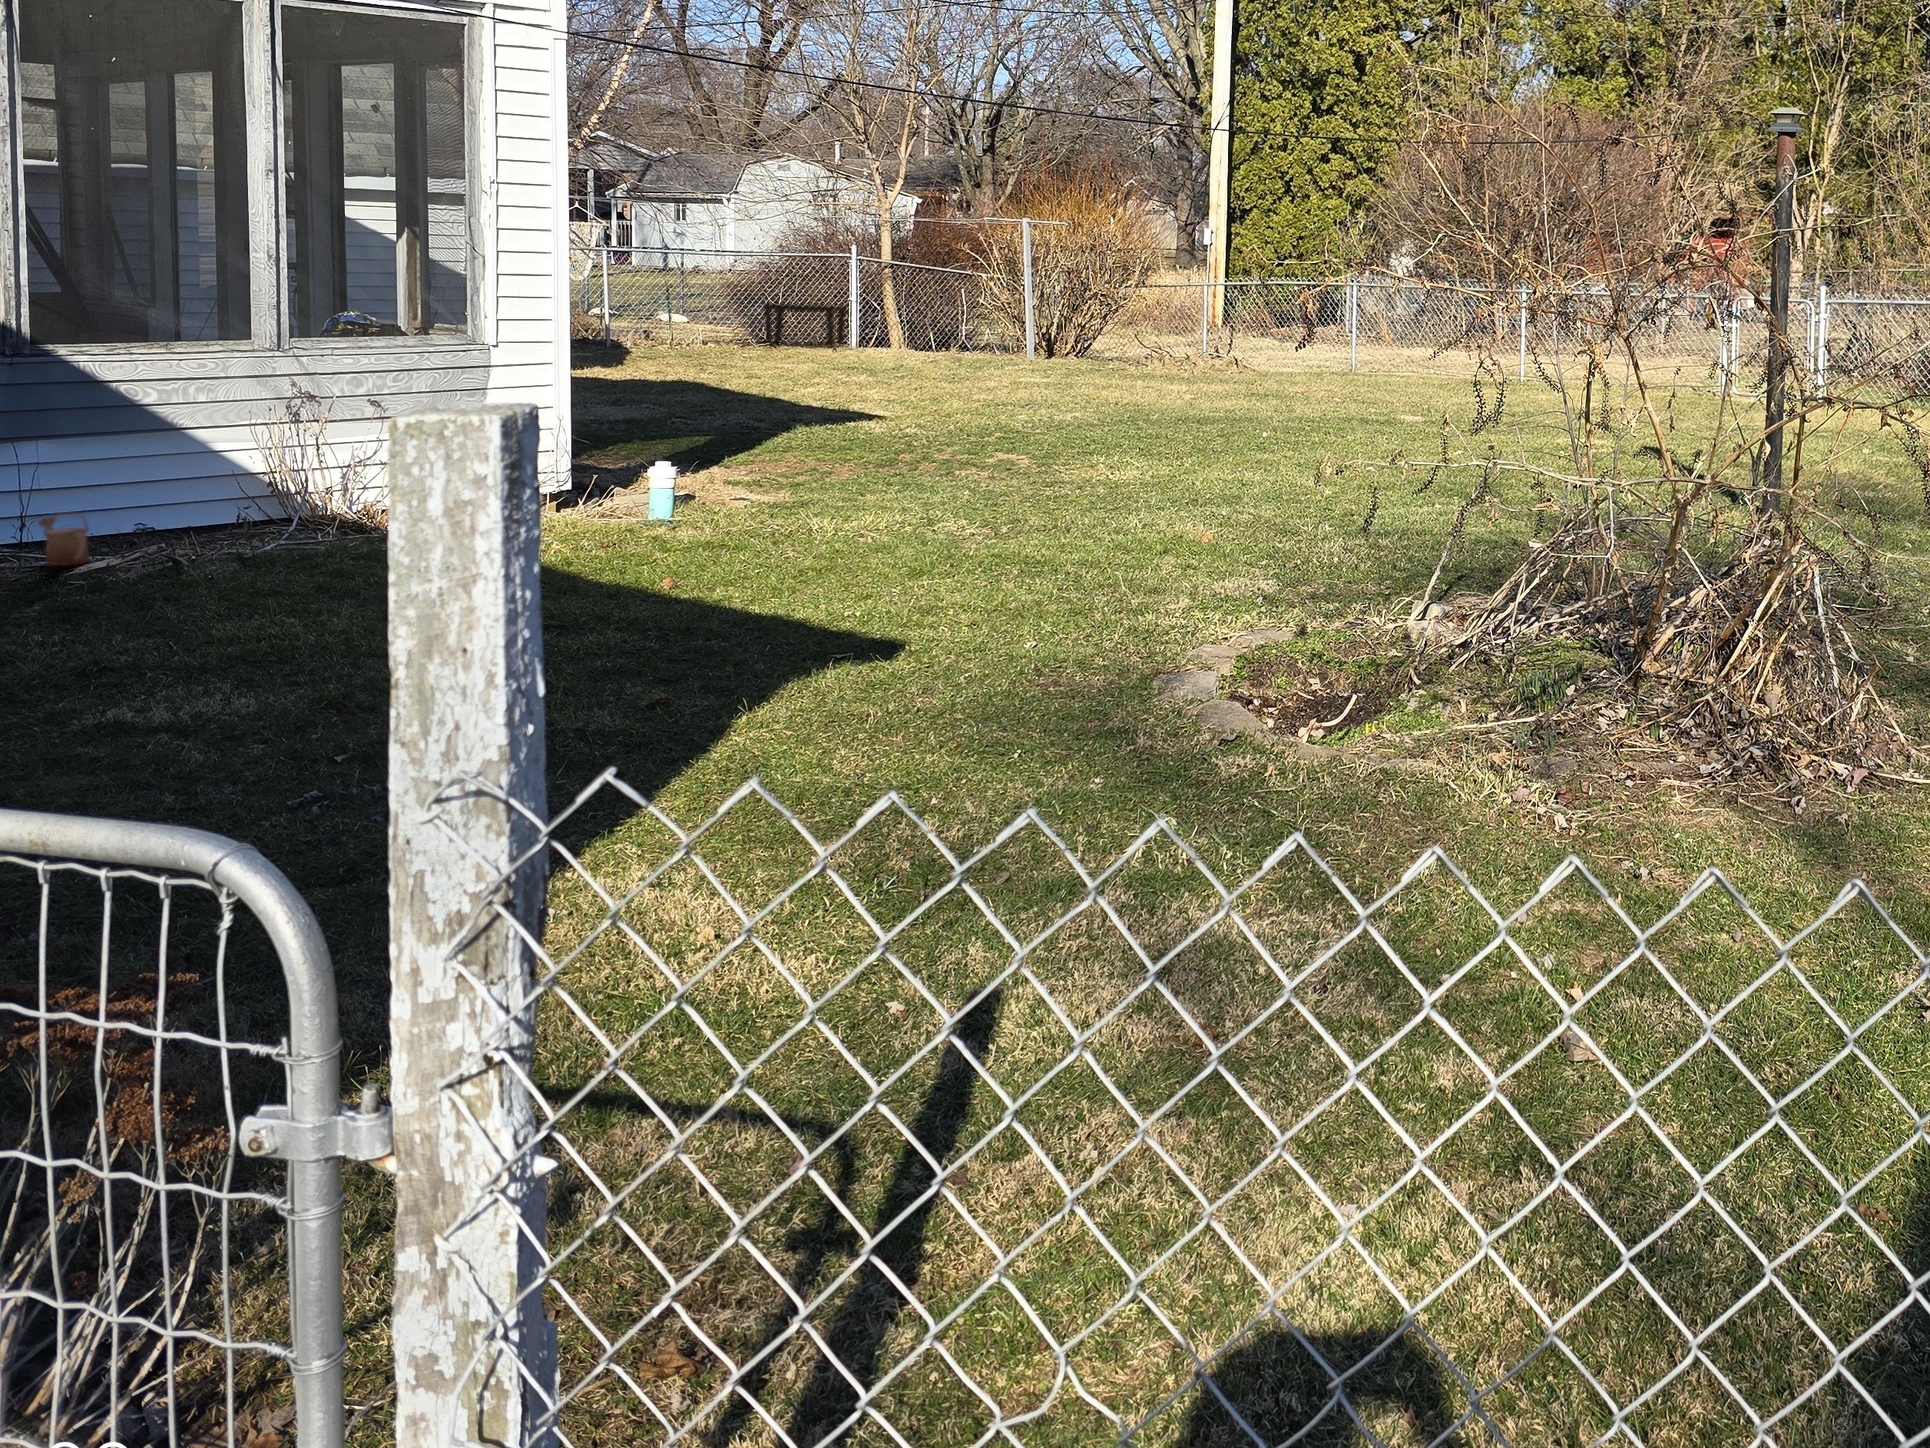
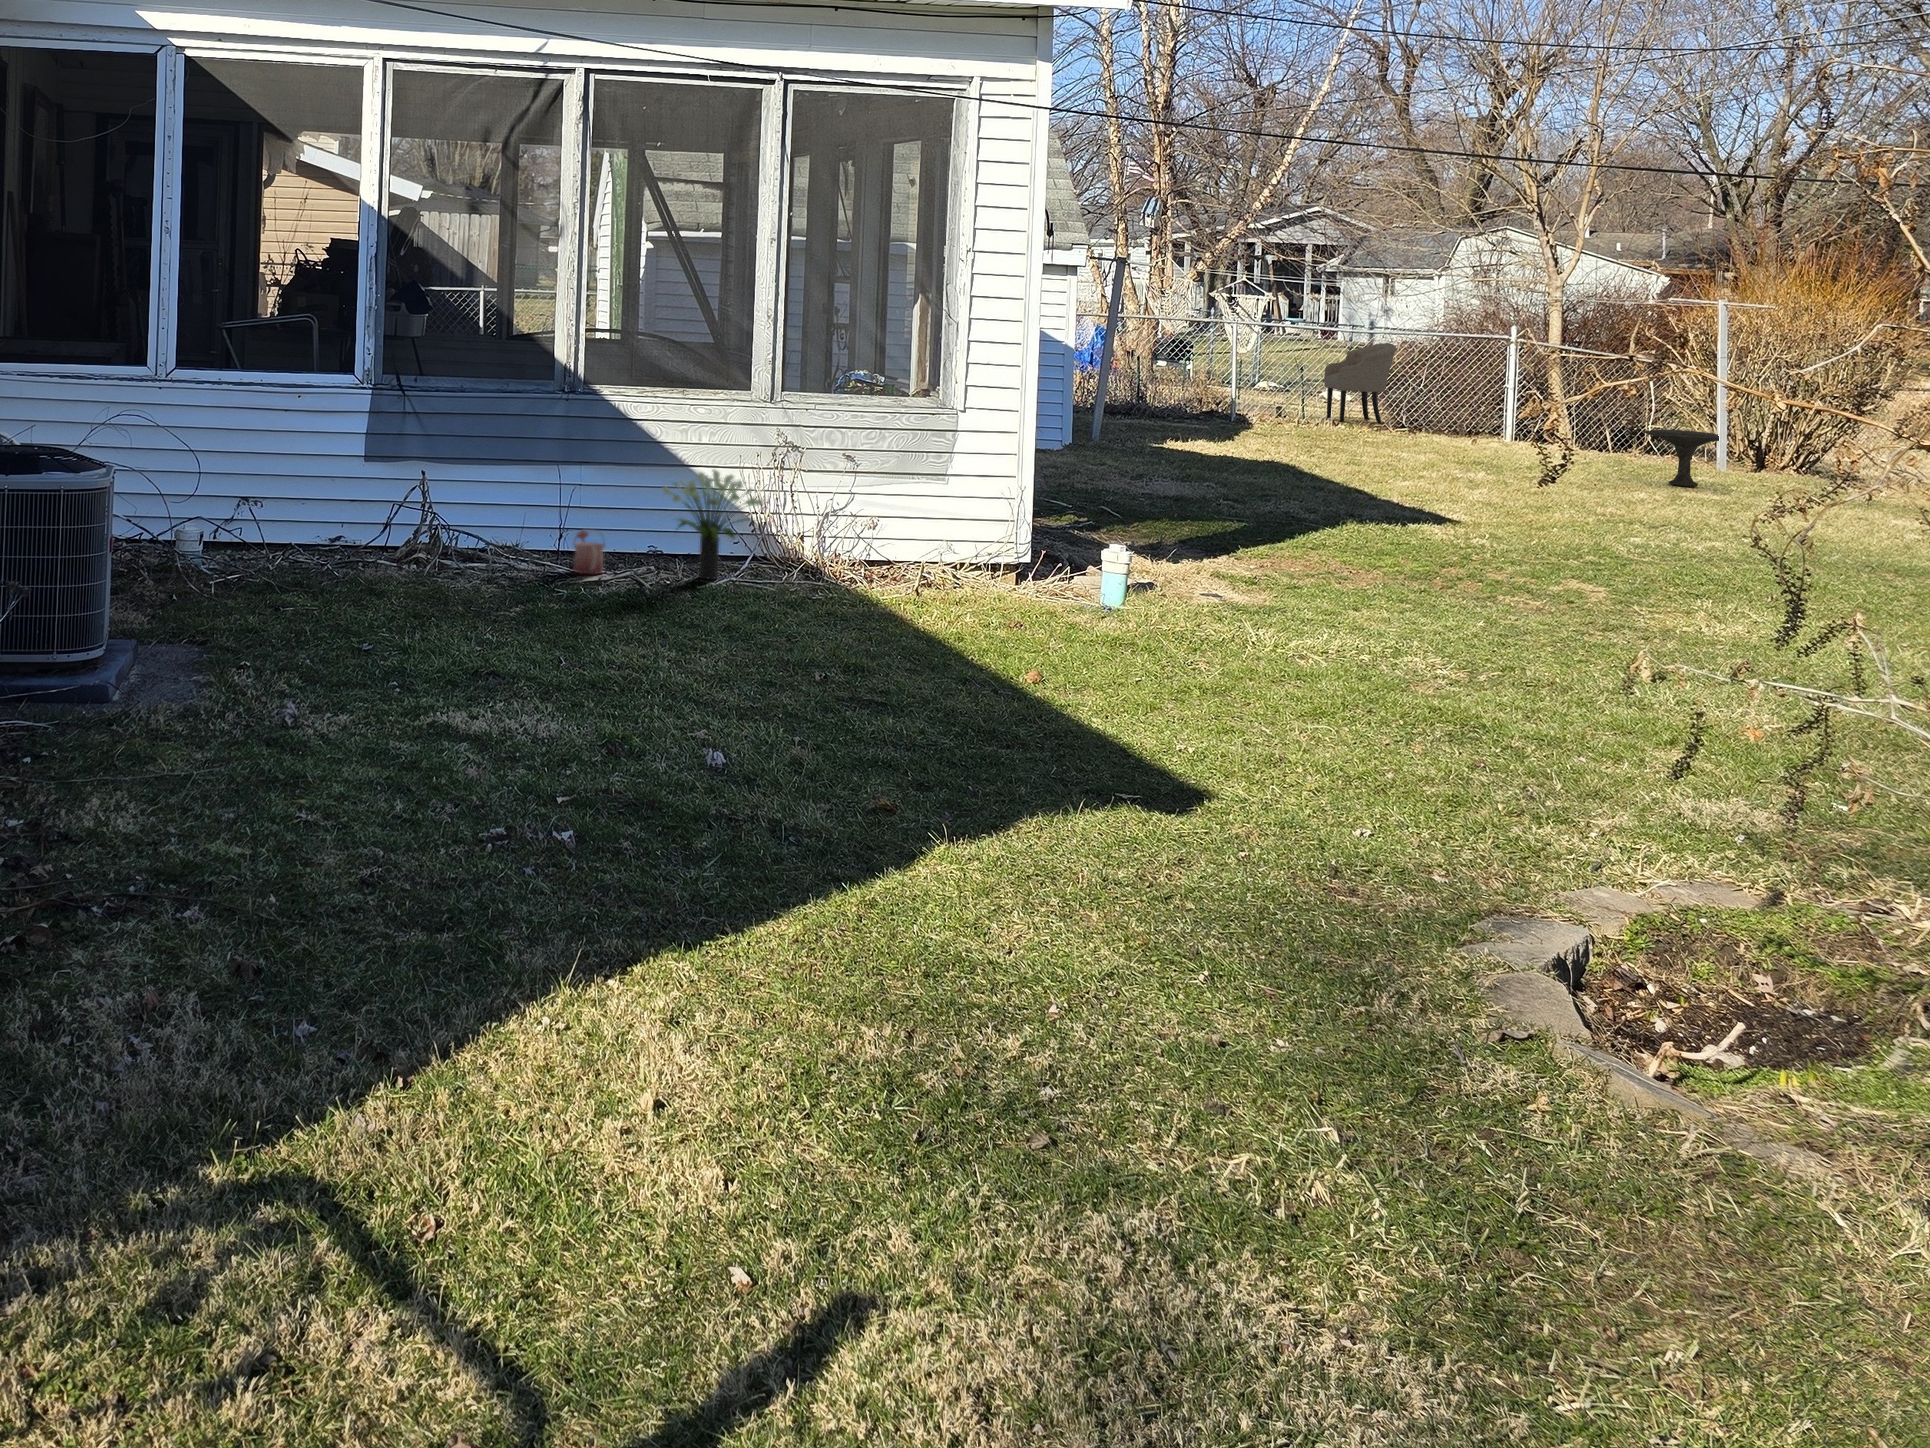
chair: none [680,263,747,339] -> present [1324,343,1396,424]
bench: present [764,303,847,347] -> none [1407,387,1504,439]
side table: none [978,328,1041,374] -> present [1644,429,1719,487]
potted plant: none [161,429,293,551] -> present [663,470,763,580]

